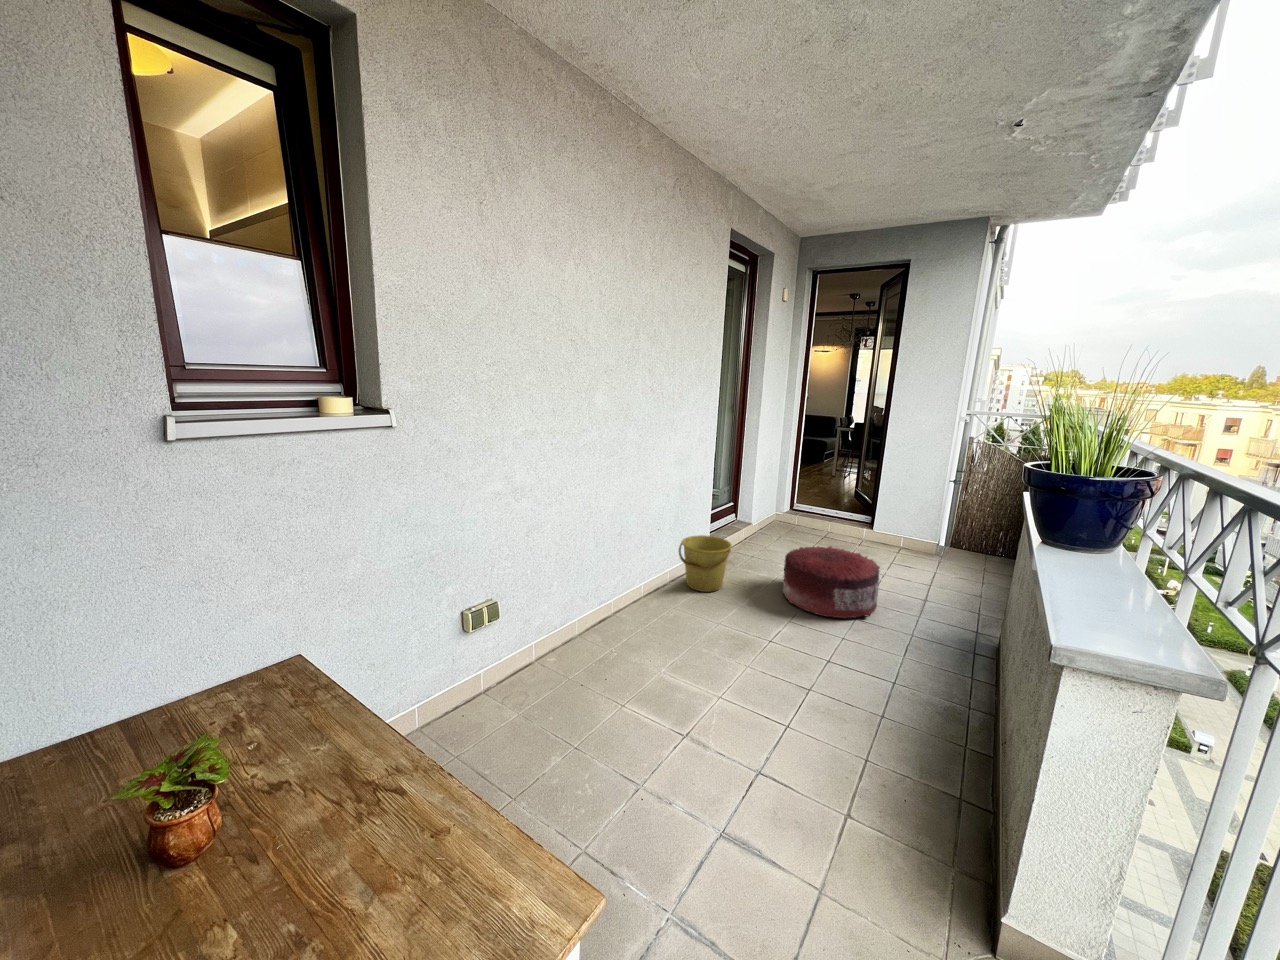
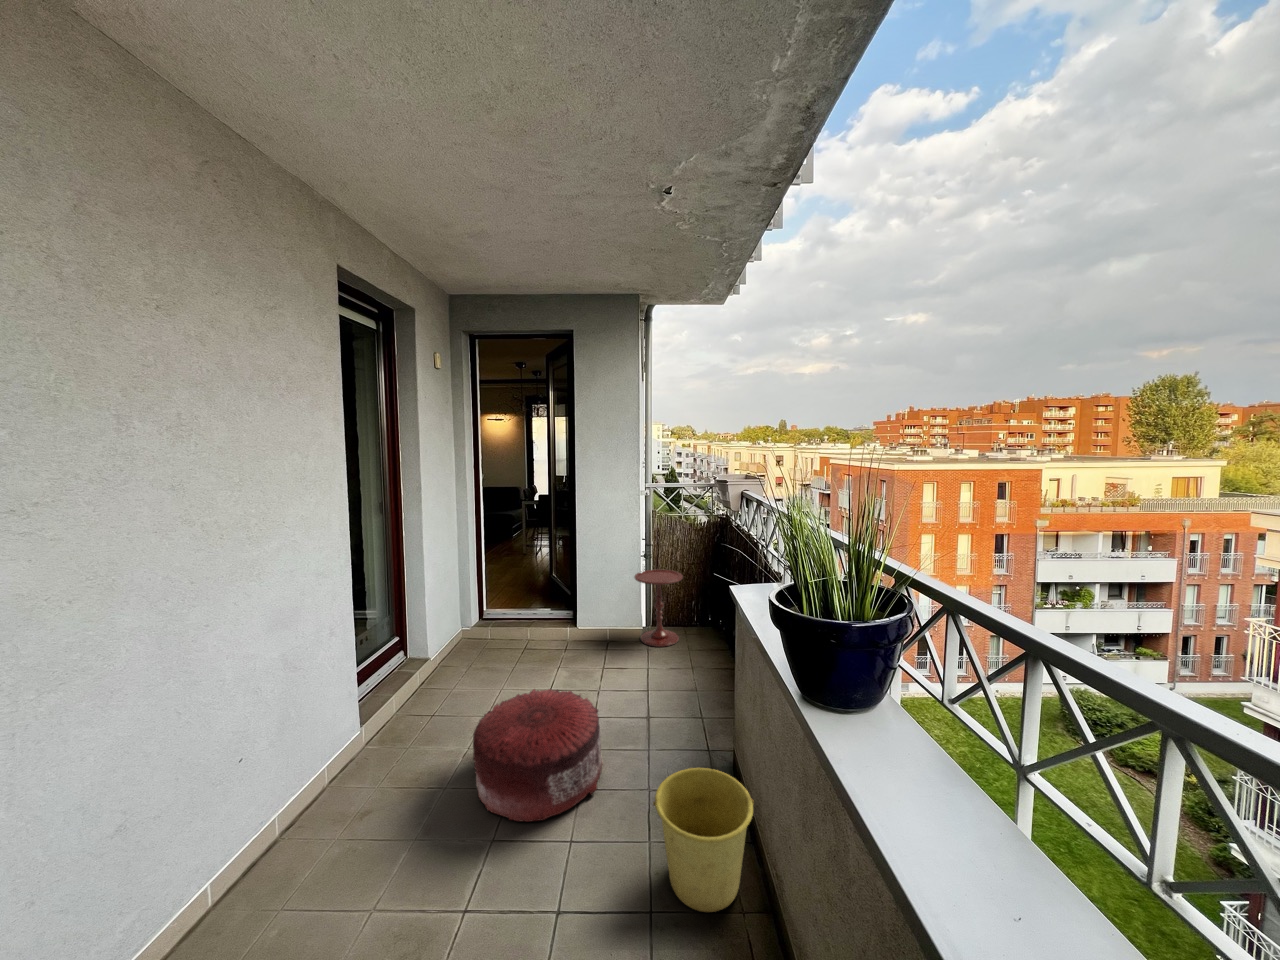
side table: none [936,494,994,565] -> present [634,569,683,647]
bucket: present [679,535,732,592] -> present [653,768,754,912]

